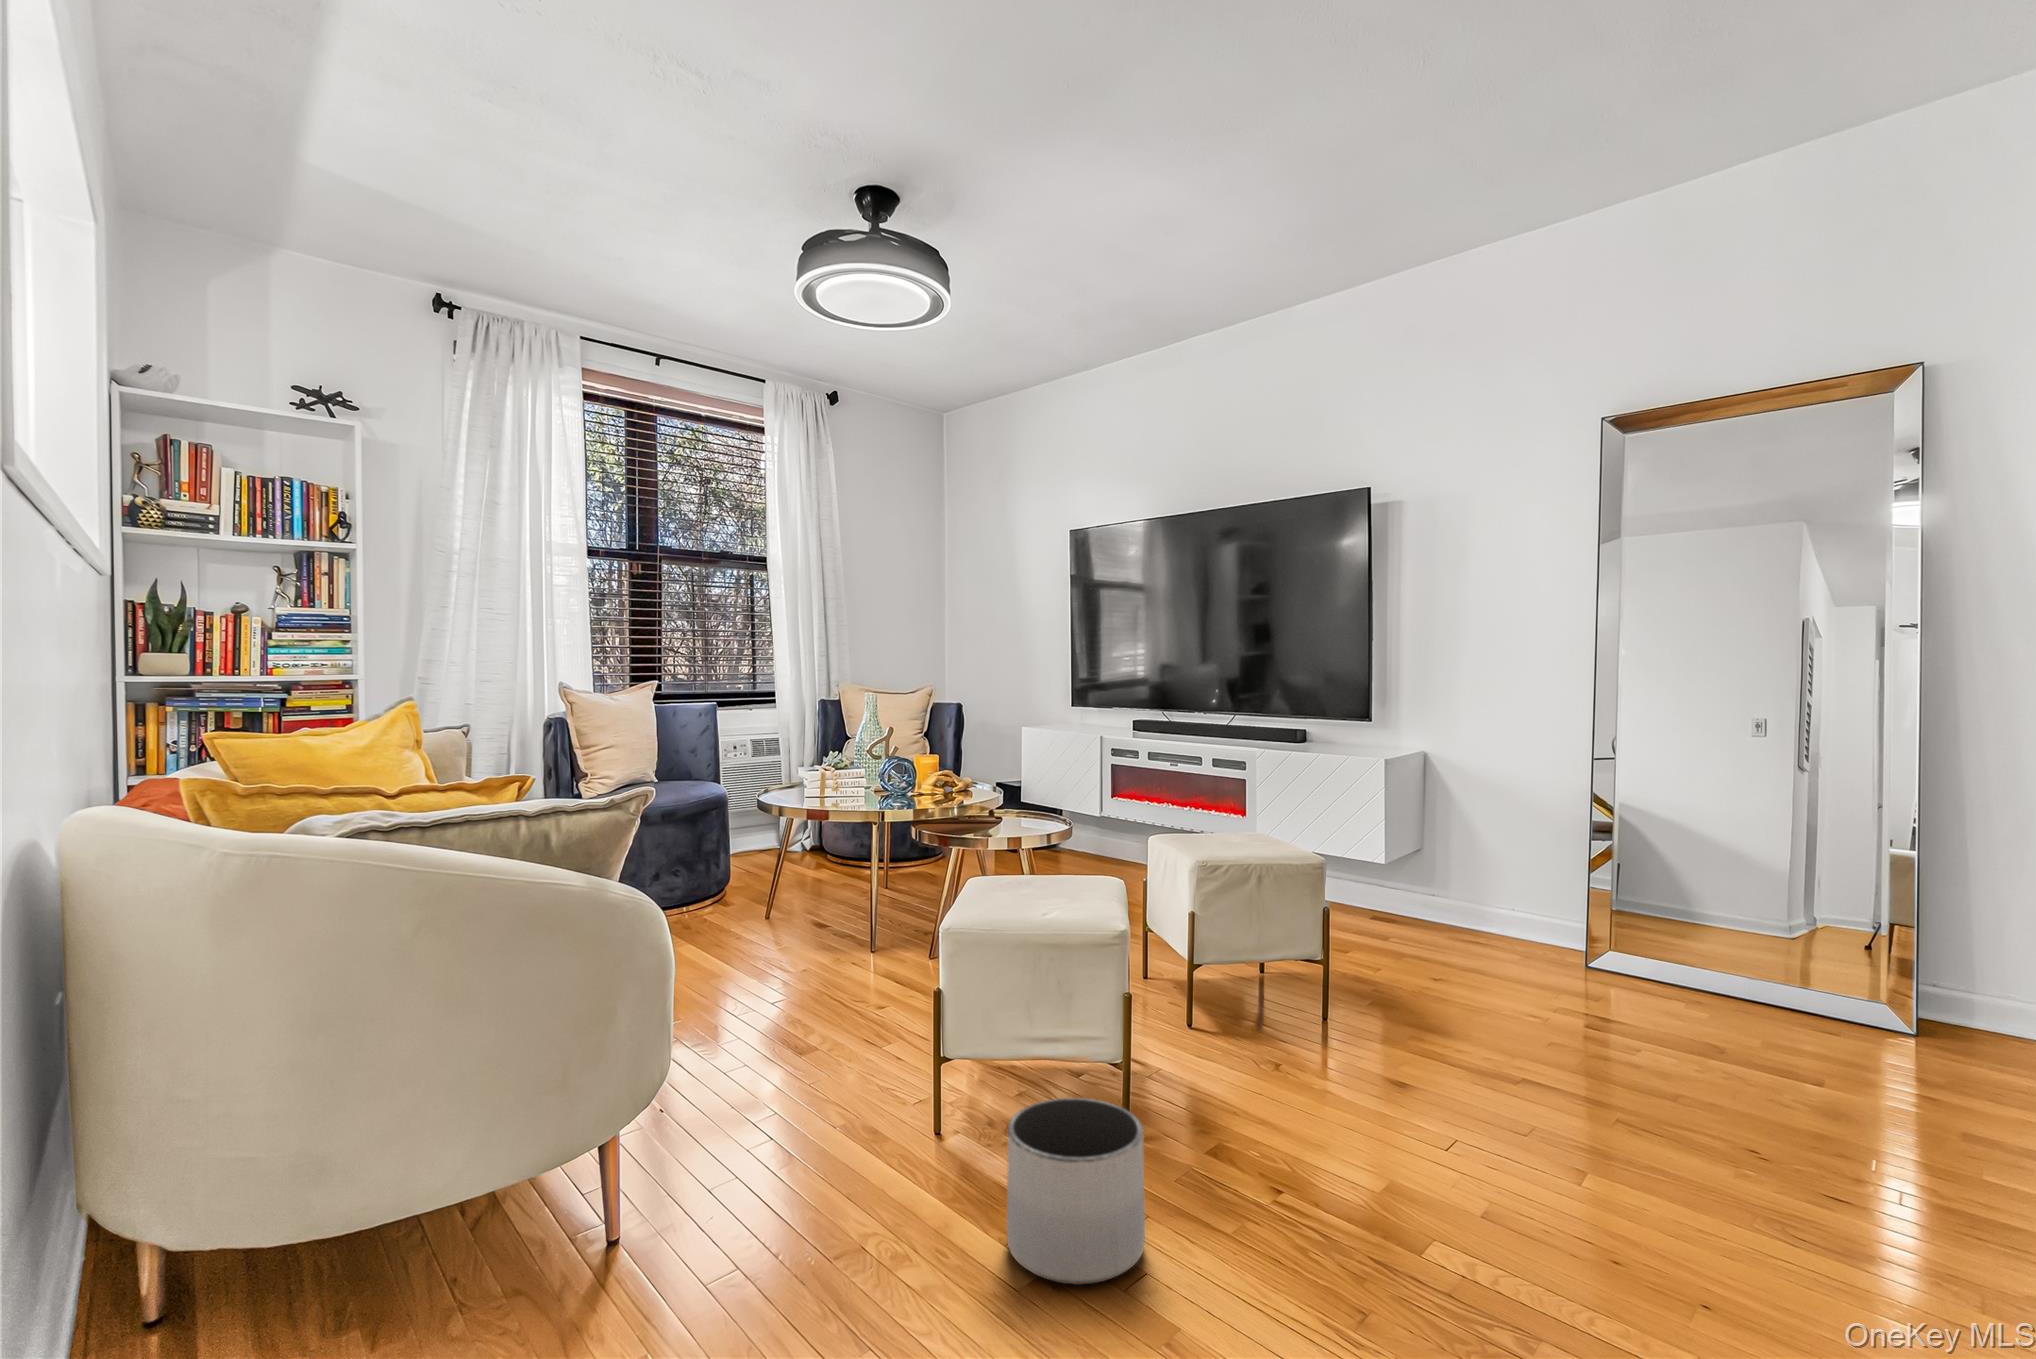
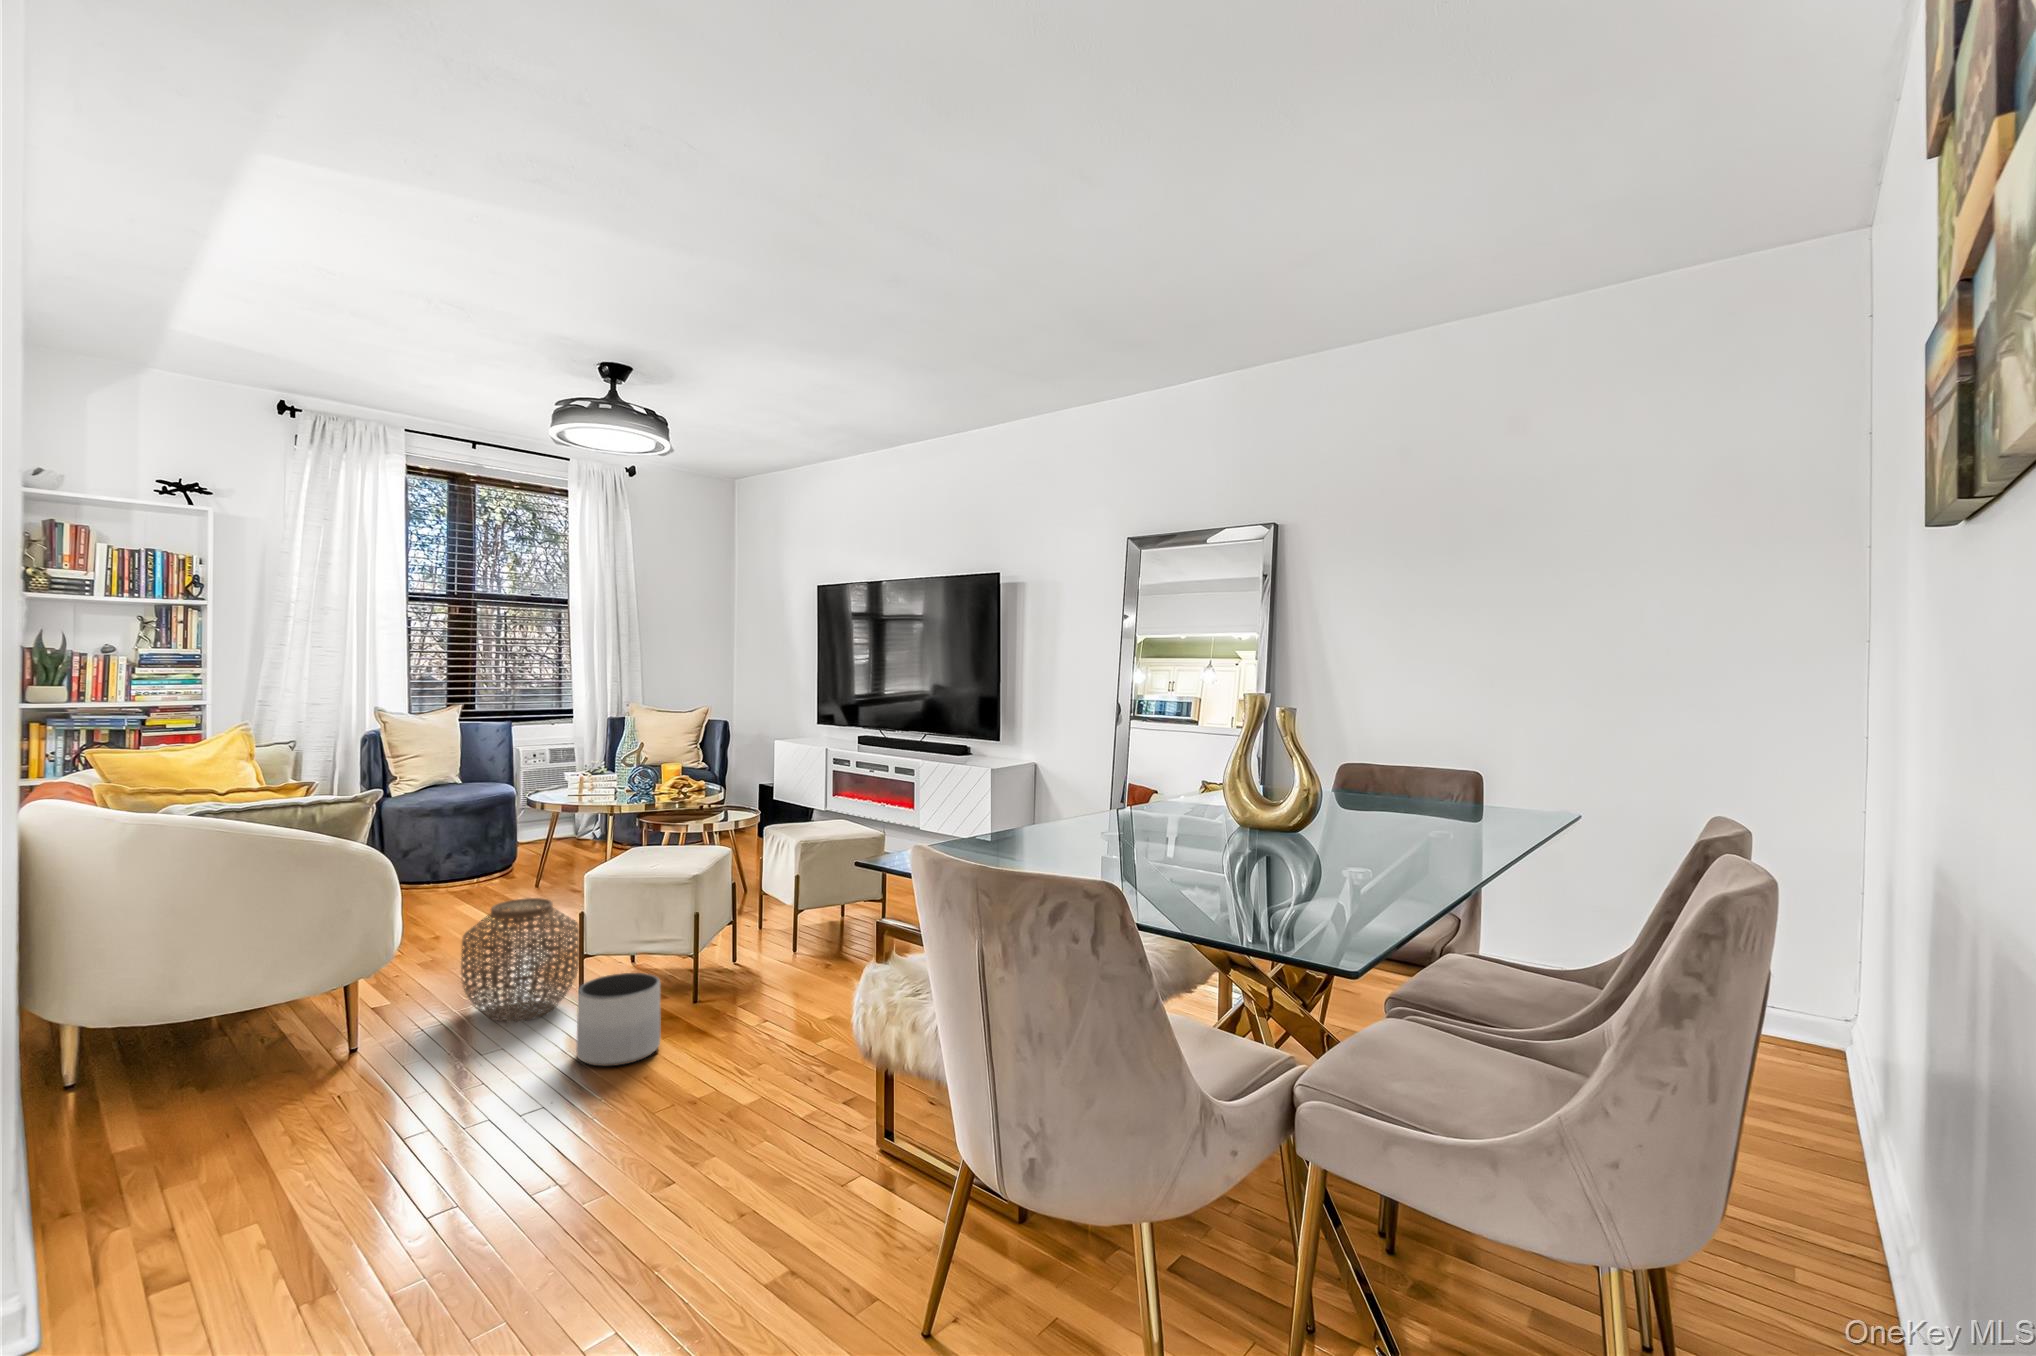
woven basket: none [771,957,943,1166] -> present [461,898,579,1022]

